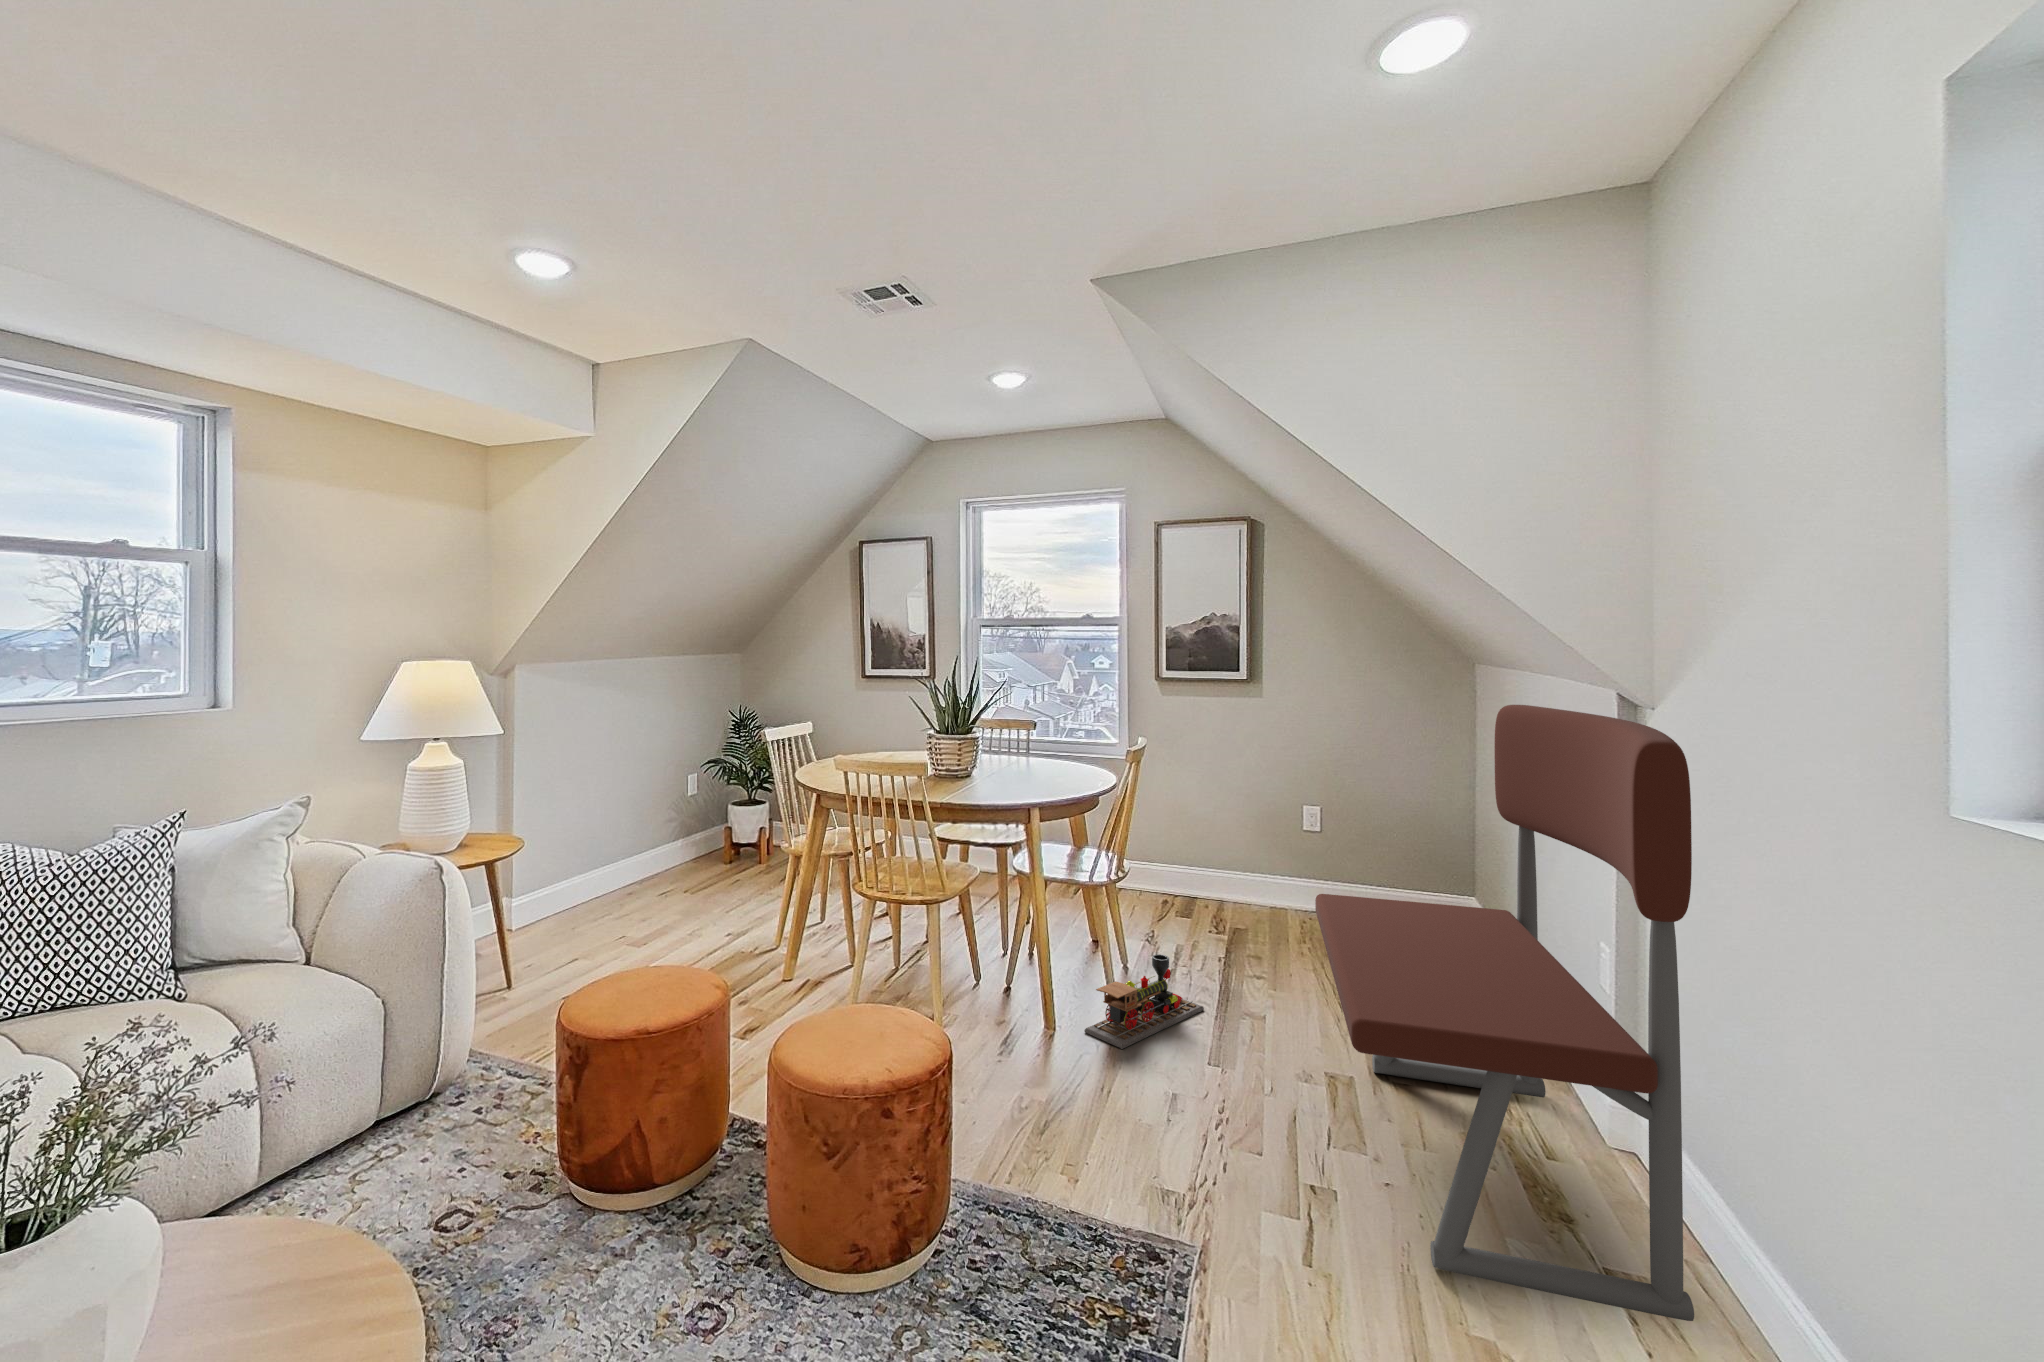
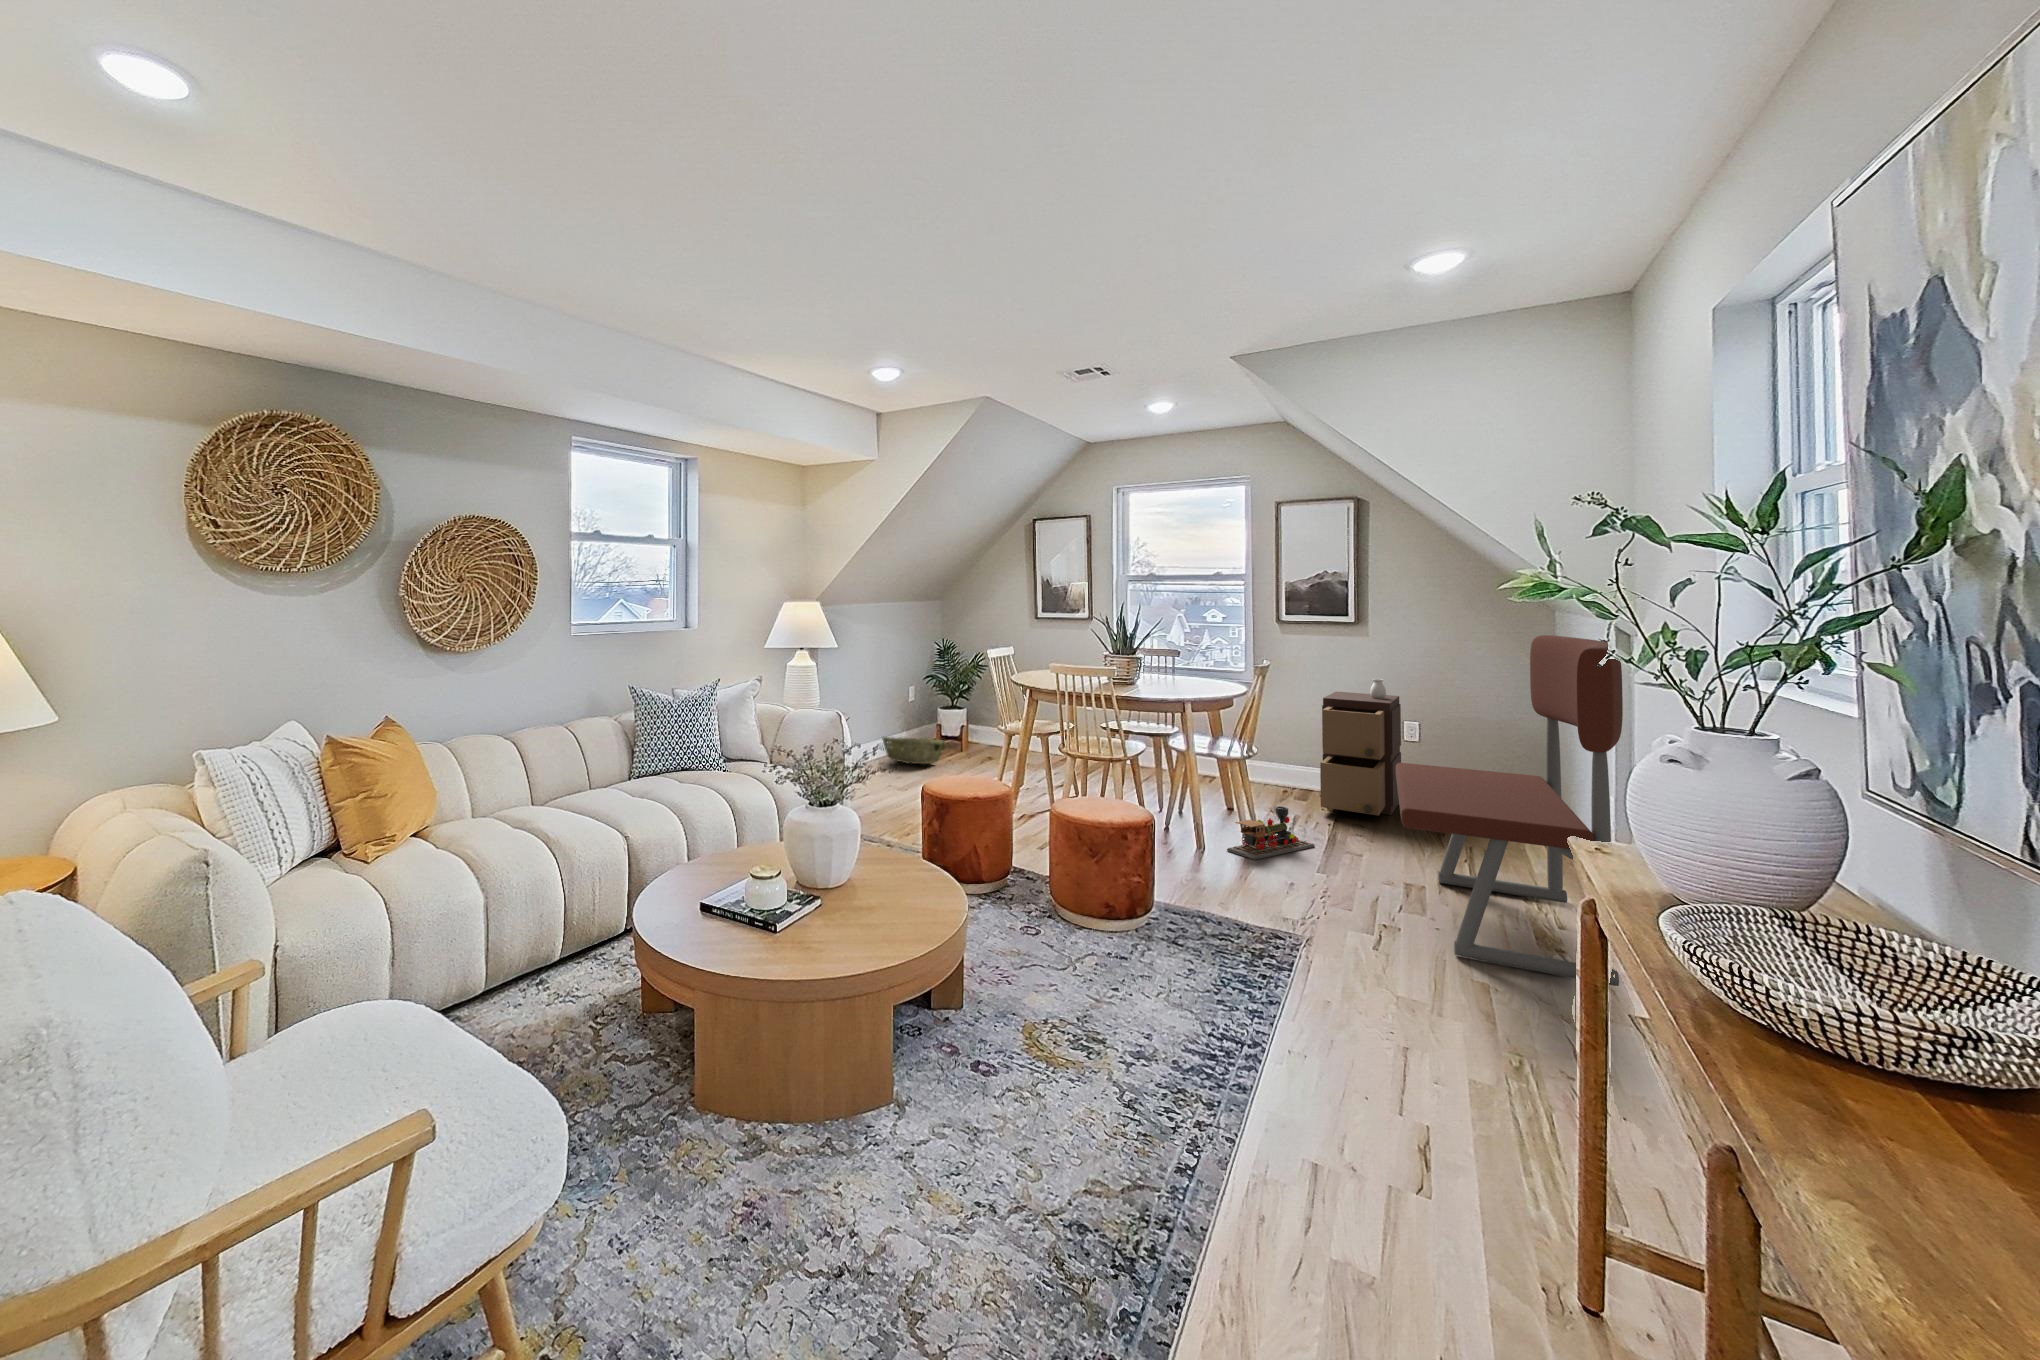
storage cabinet: none [1209,753,1302,943] -> present [1320,679,1401,815]
woven basket: none [630,848,722,890] -> present [882,736,944,764]

